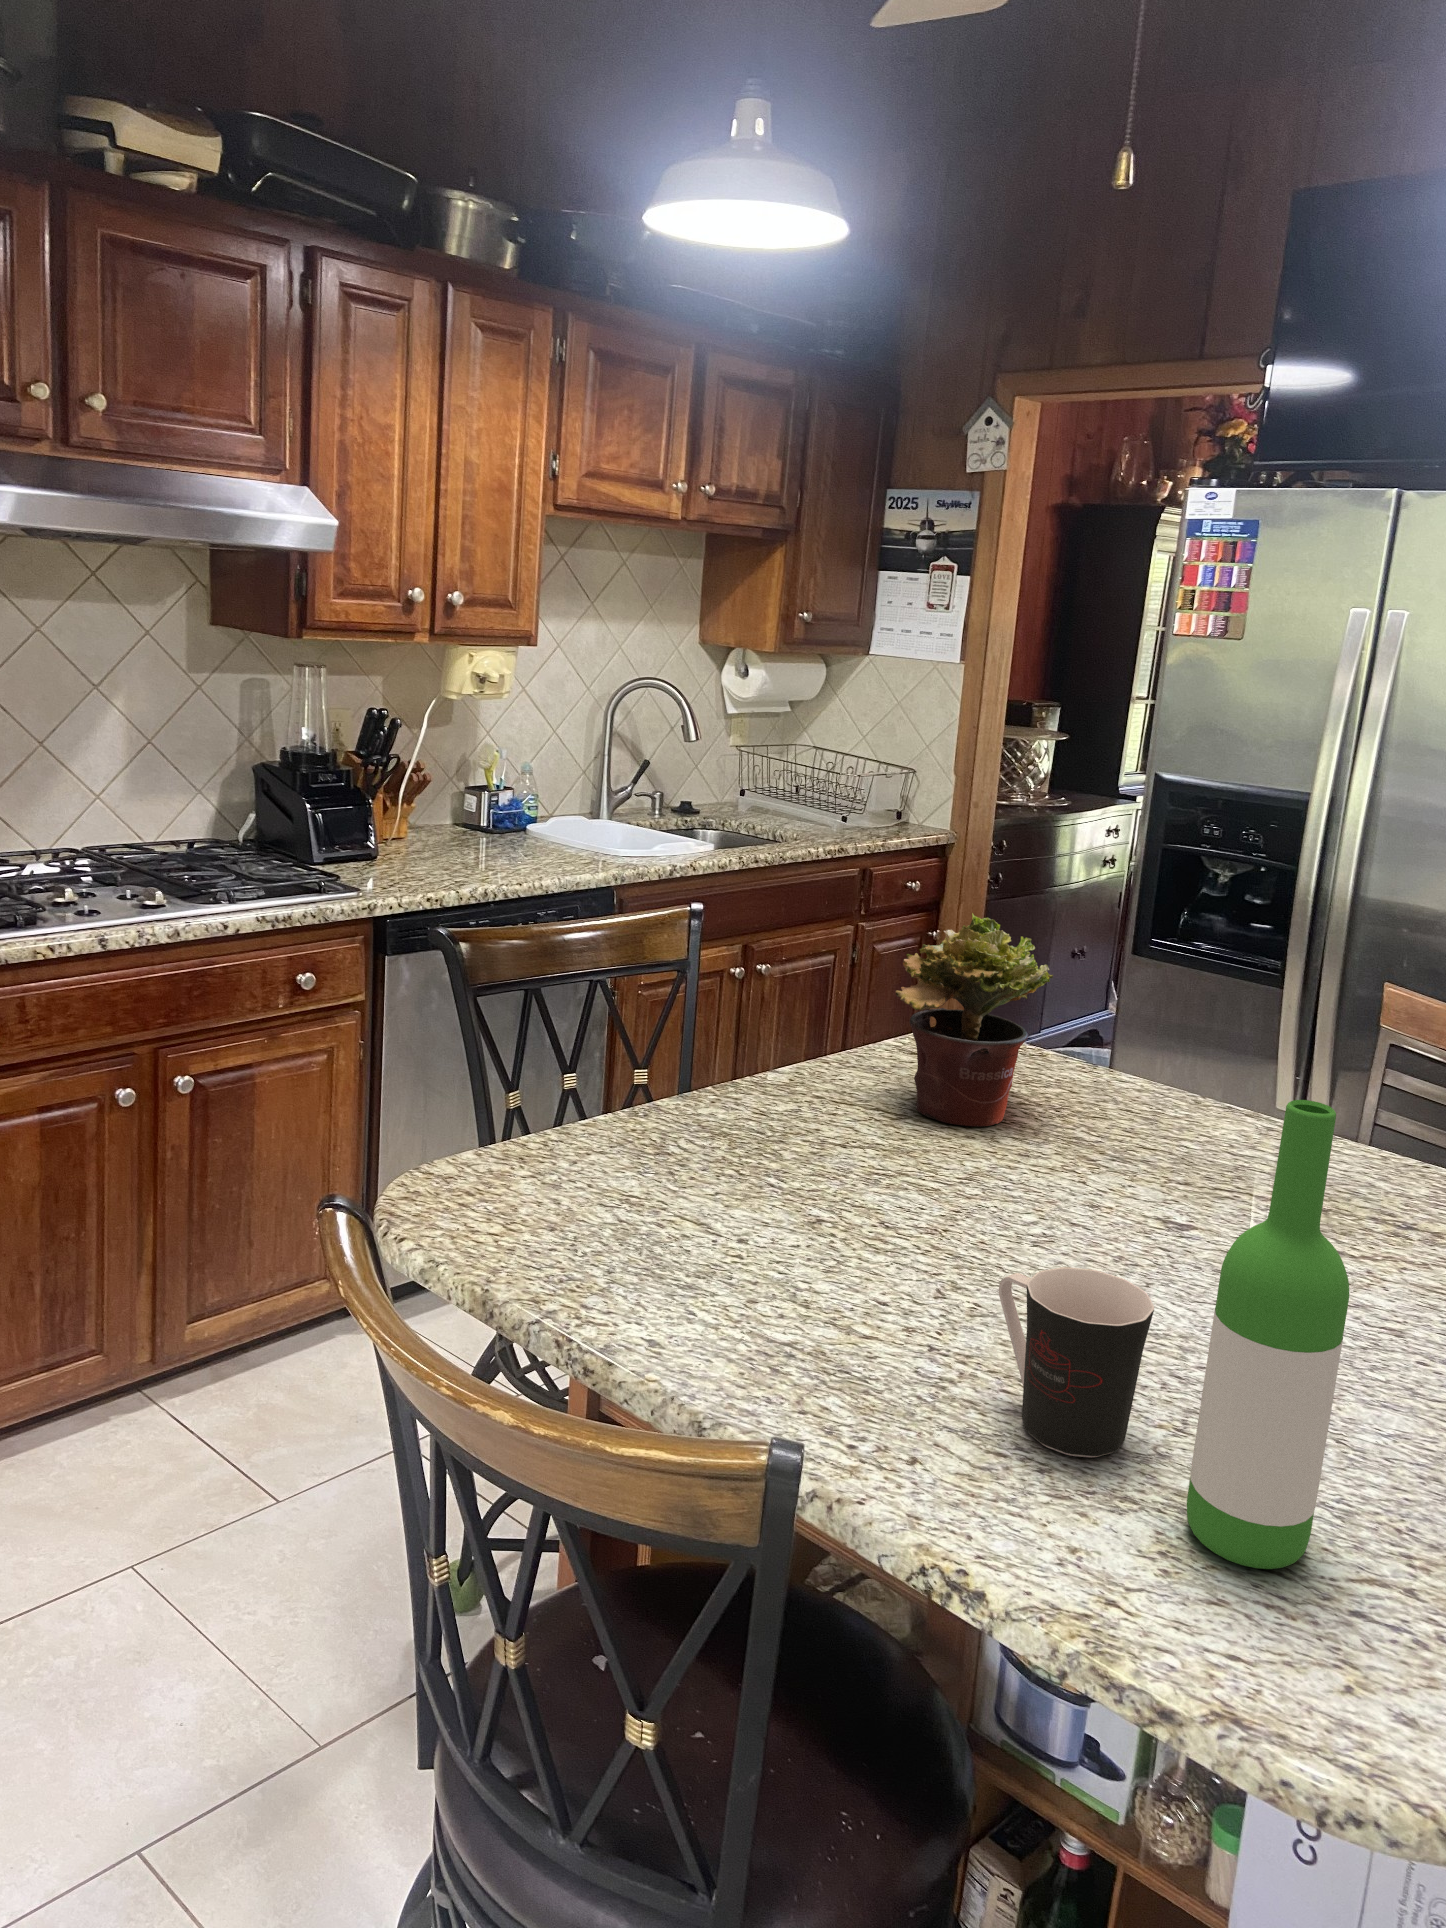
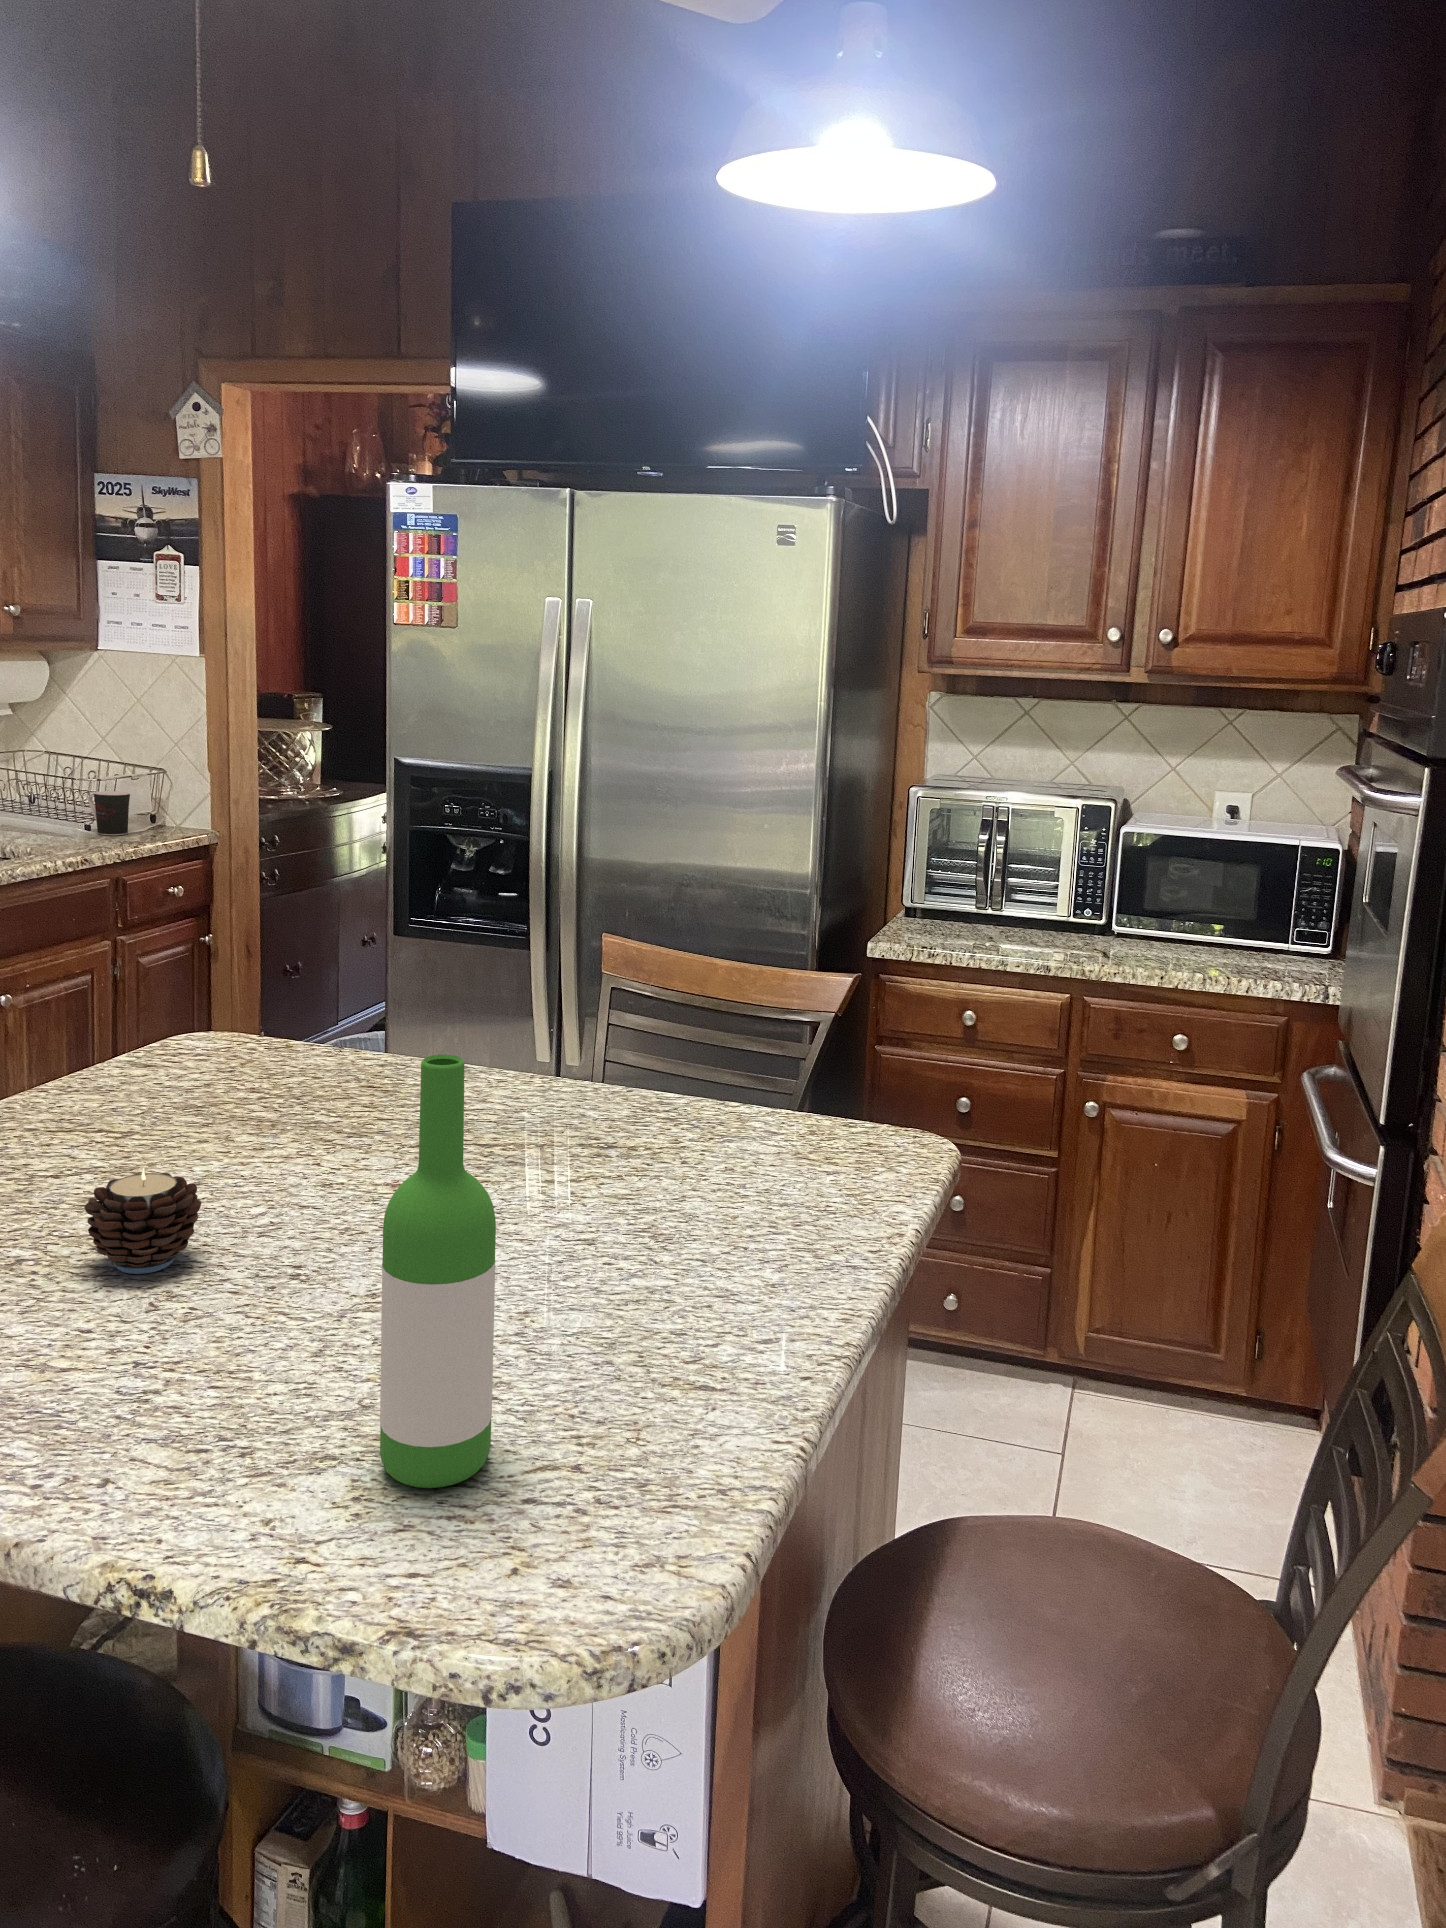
potted plant: present [896,913,1053,1127] -> none [104,914,275,1131]
candle: none [883,1157,989,1259] -> present [84,1168,201,1274]
coffee cup: present [999,1267,1154,1457] -> present [88,791,130,835]

